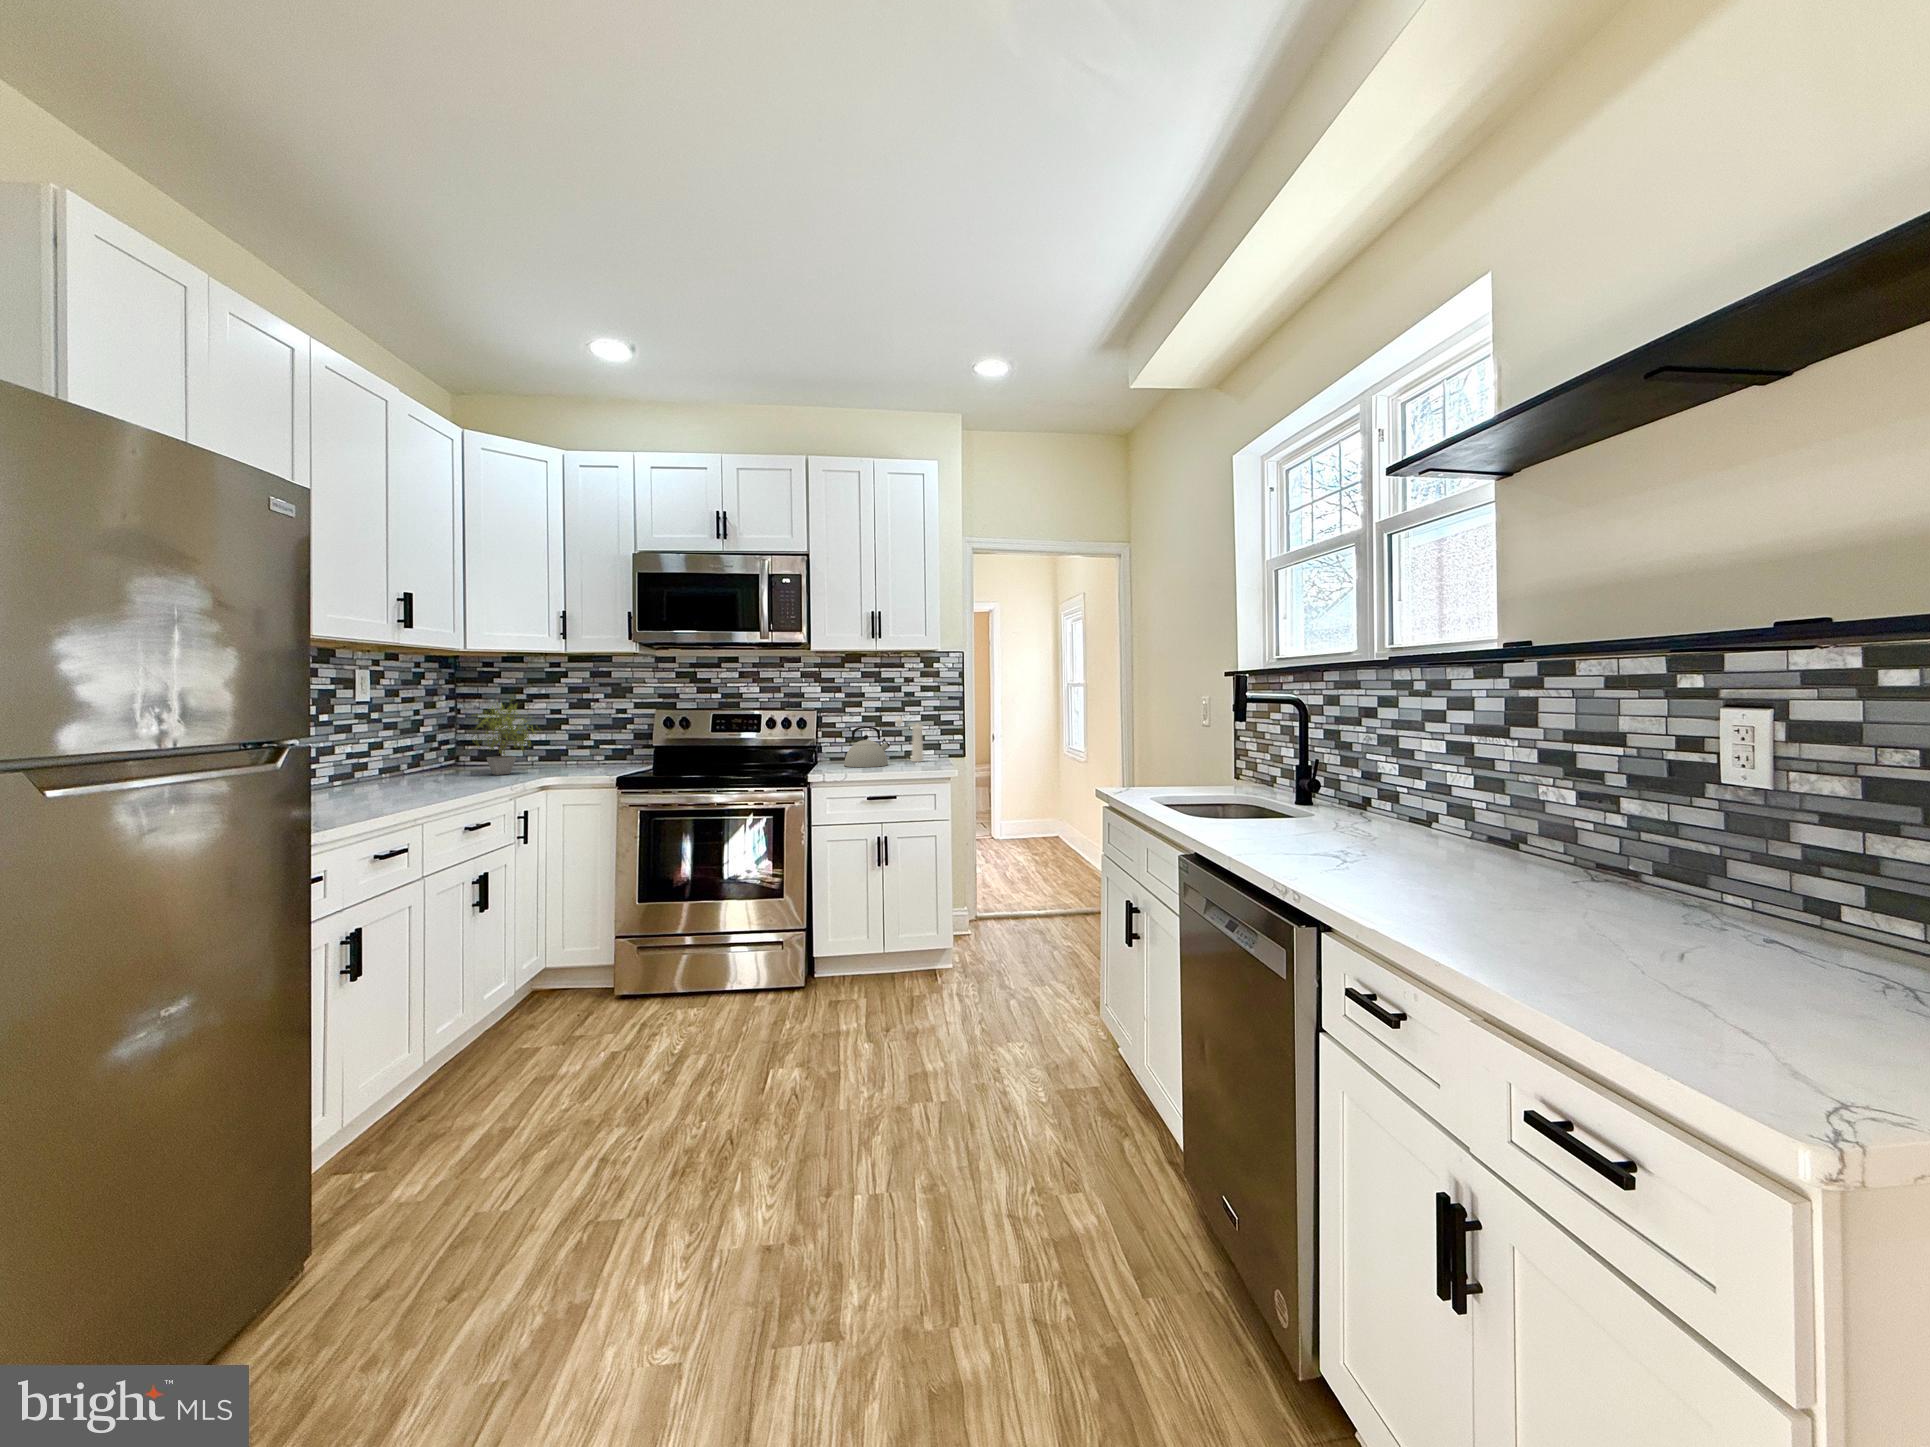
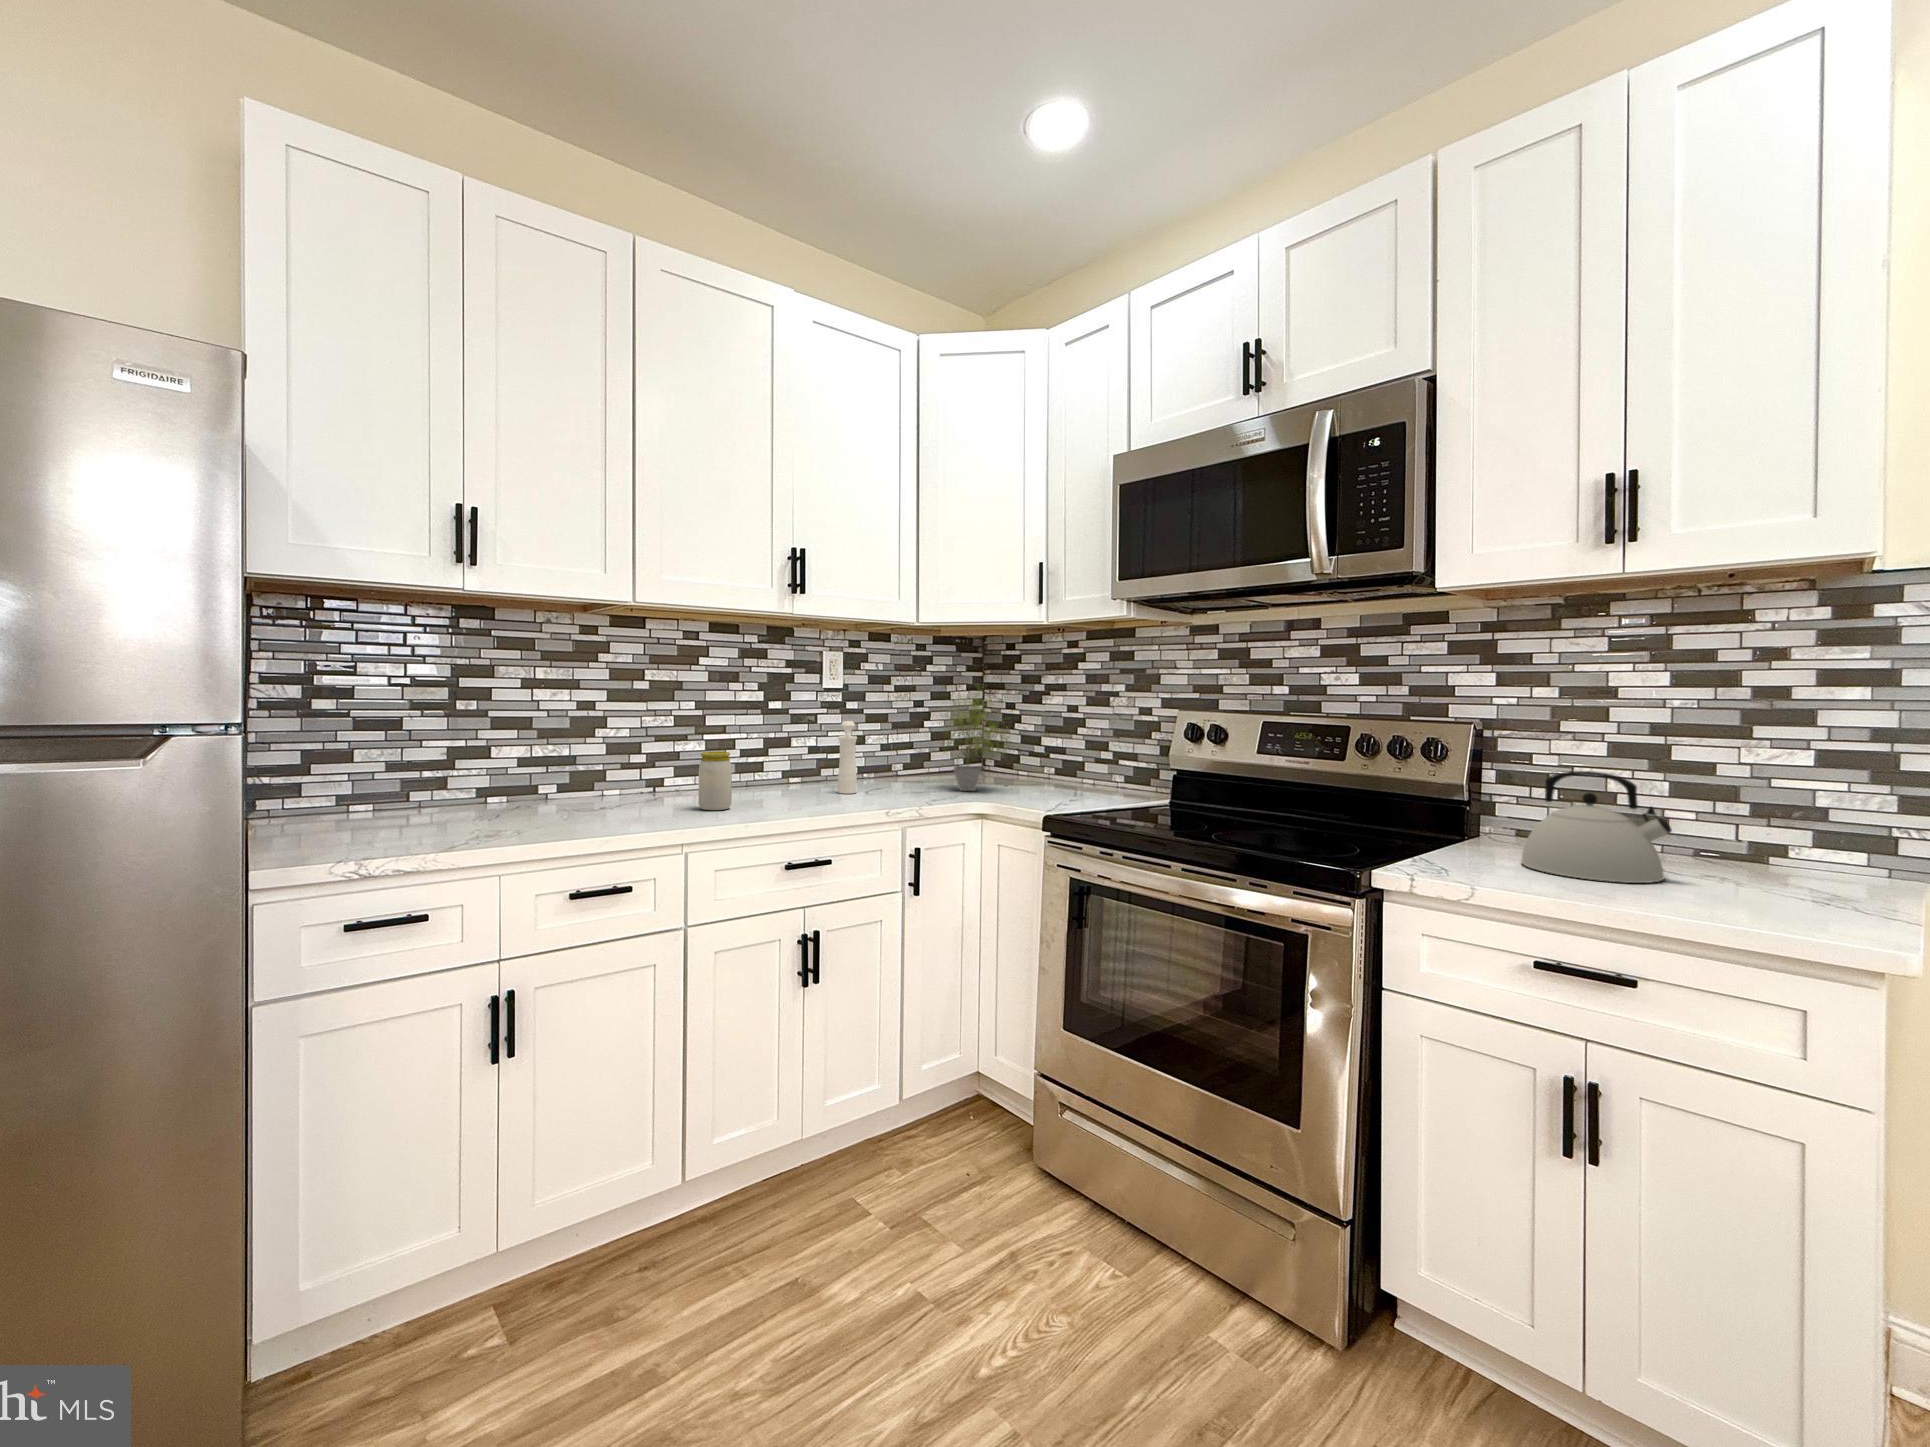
pepper mill: present [895,718,923,762] -> present [838,721,857,794]
jar: none [346,755,378,801] -> present [698,752,732,810]

